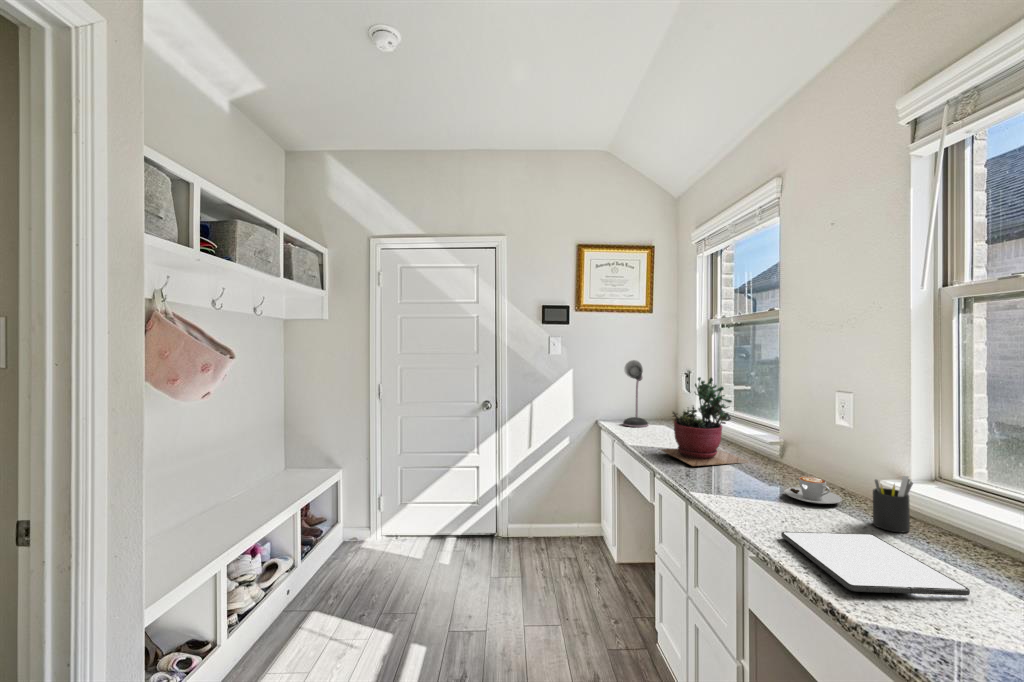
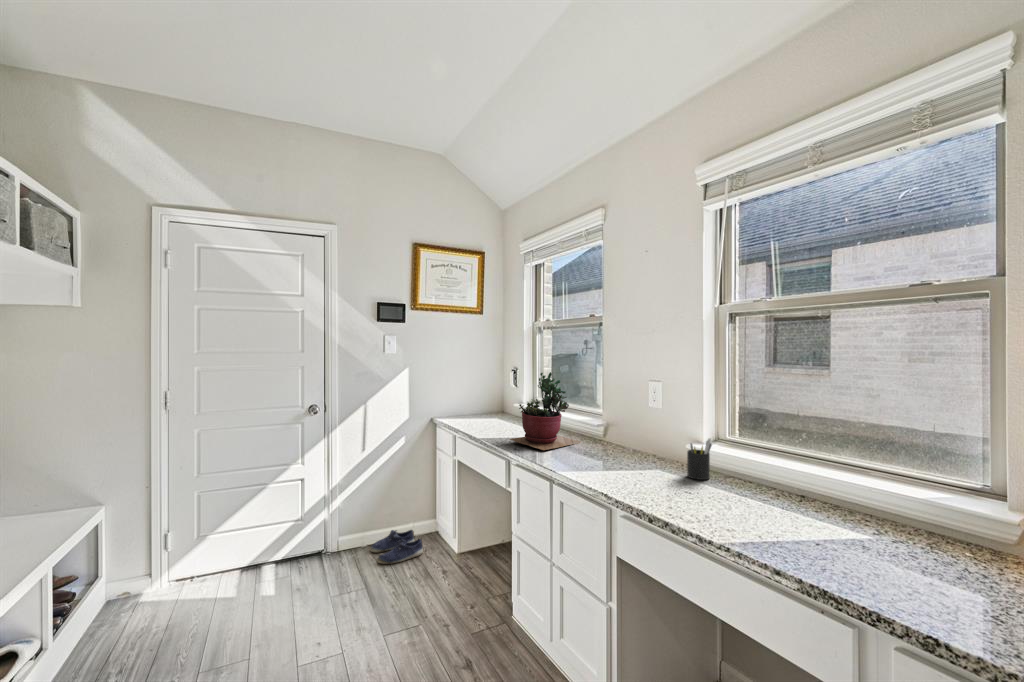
desk lamp: present [623,360,648,427] -> none [457,358,481,422]
coffee cup: present [785,477,842,504] -> none [623,448,661,467]
shoe: none [535,527,584,559] -> present [370,530,423,564]
tablet: present [781,532,970,596] -> none [642,484,764,524]

